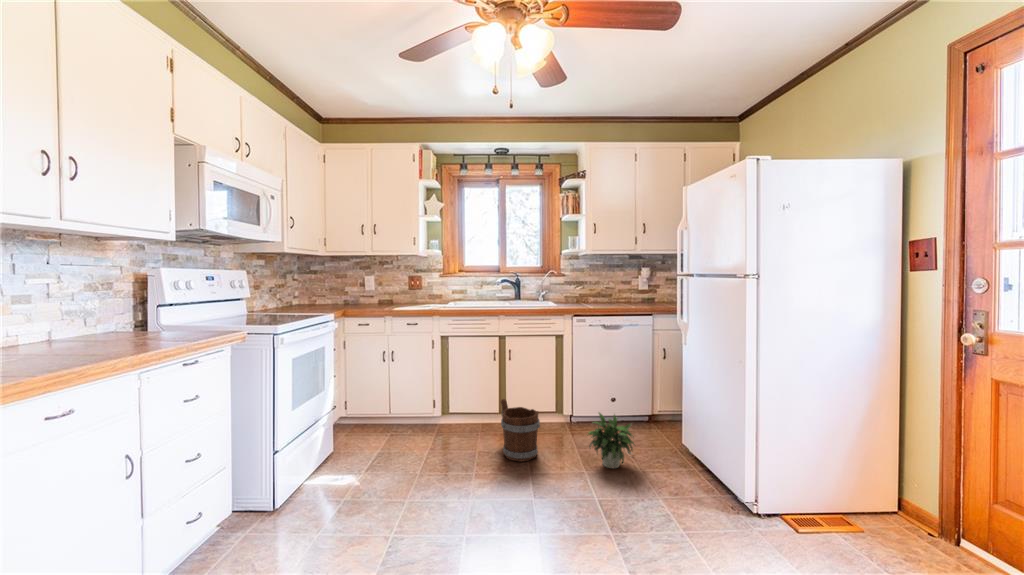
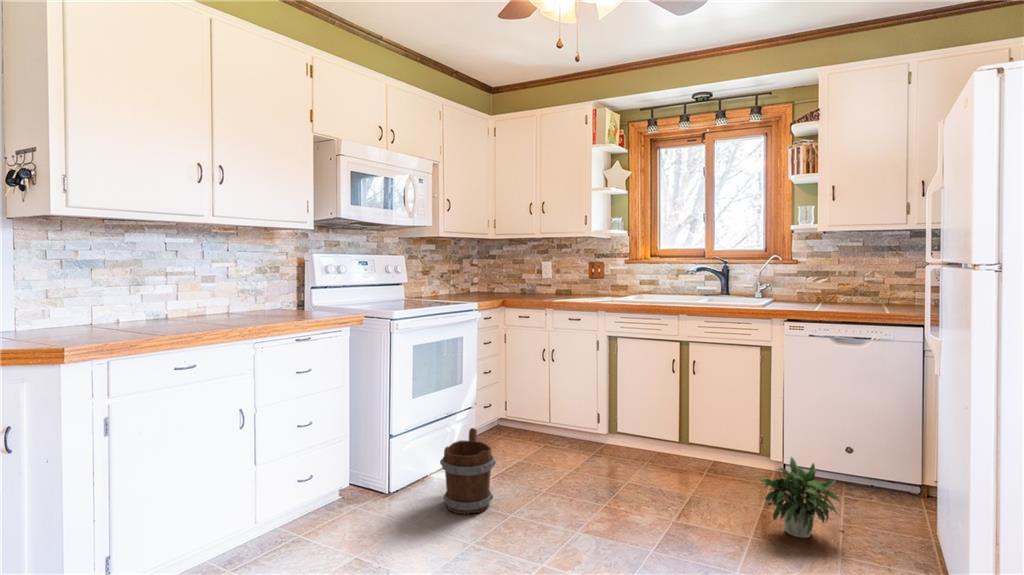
bucket: present [501,399,540,462] -> present [440,428,496,514]

